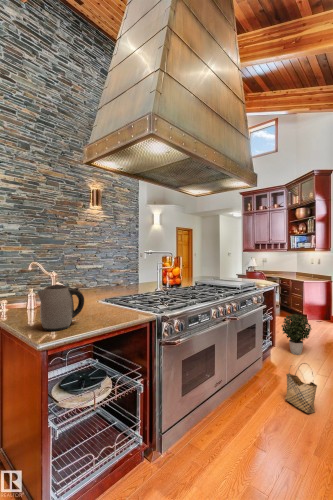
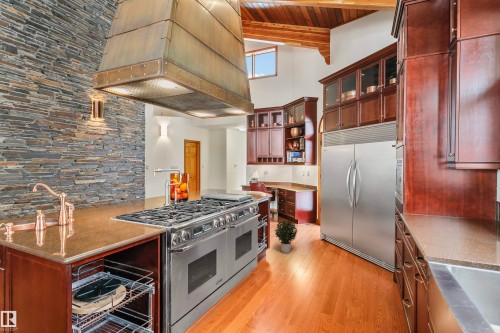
kettle: present [37,285,84,331] -> none [56,206,101,247]
woven basket: present [285,363,317,413] -> none [273,259,295,297]

